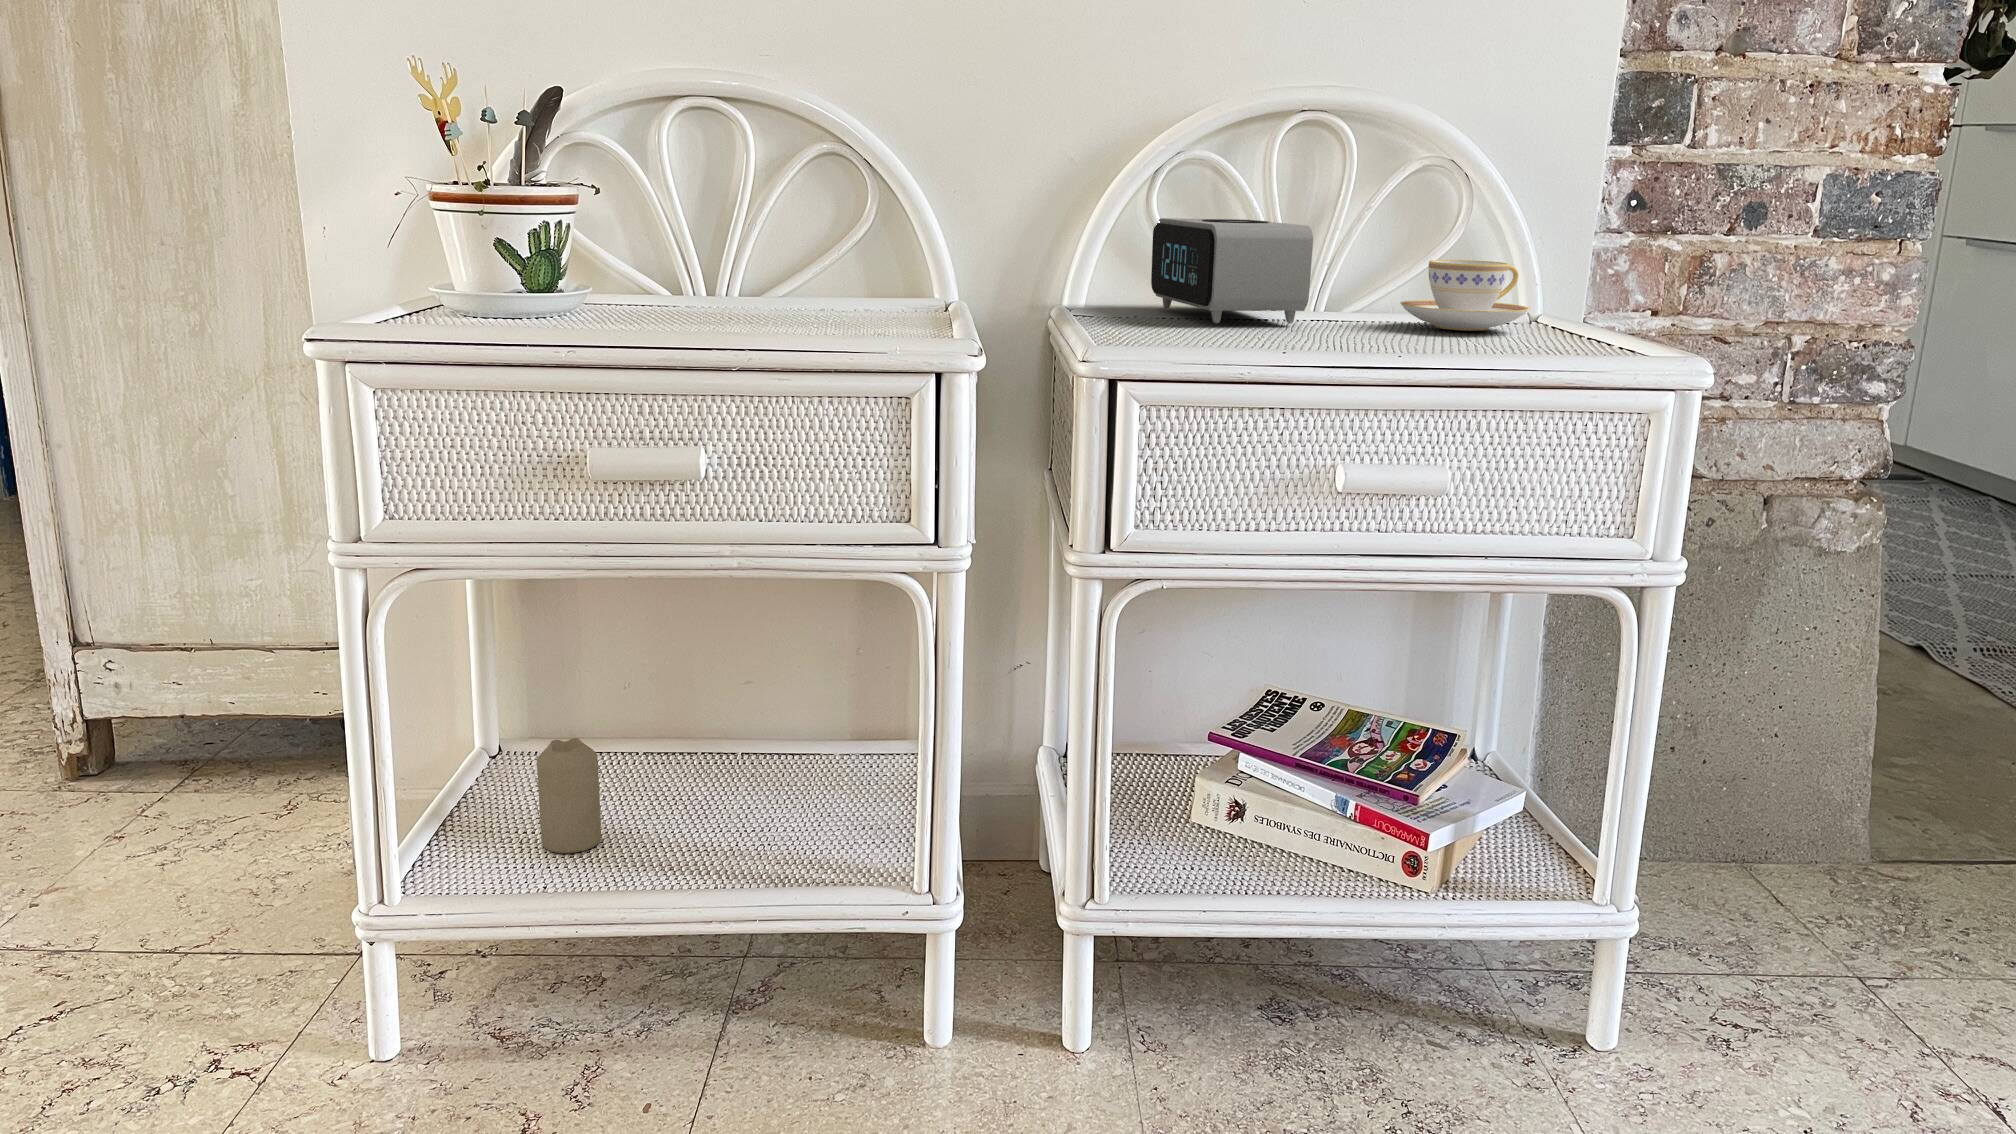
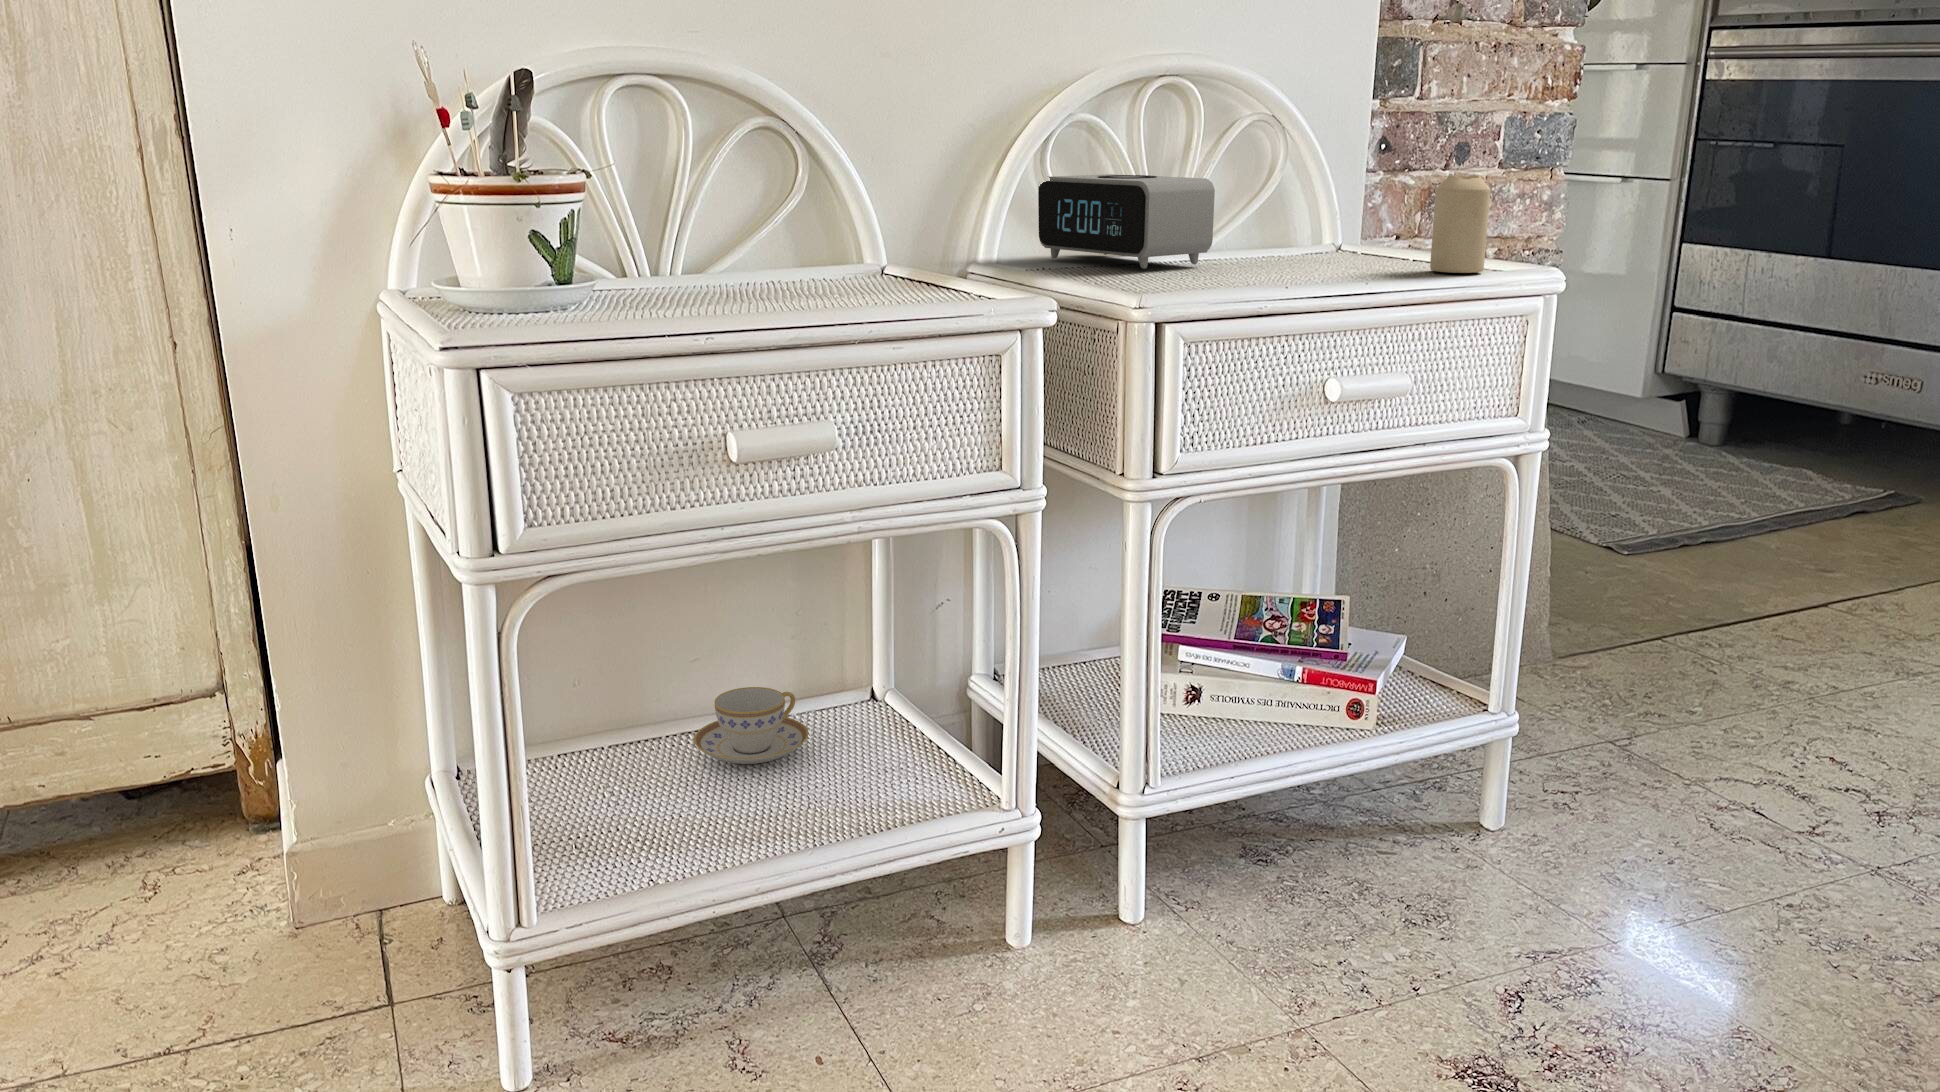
teacup: present [1400,260,1530,331] -> present [694,687,809,764]
candle: present [537,738,601,853] -> present [1430,174,1490,273]

